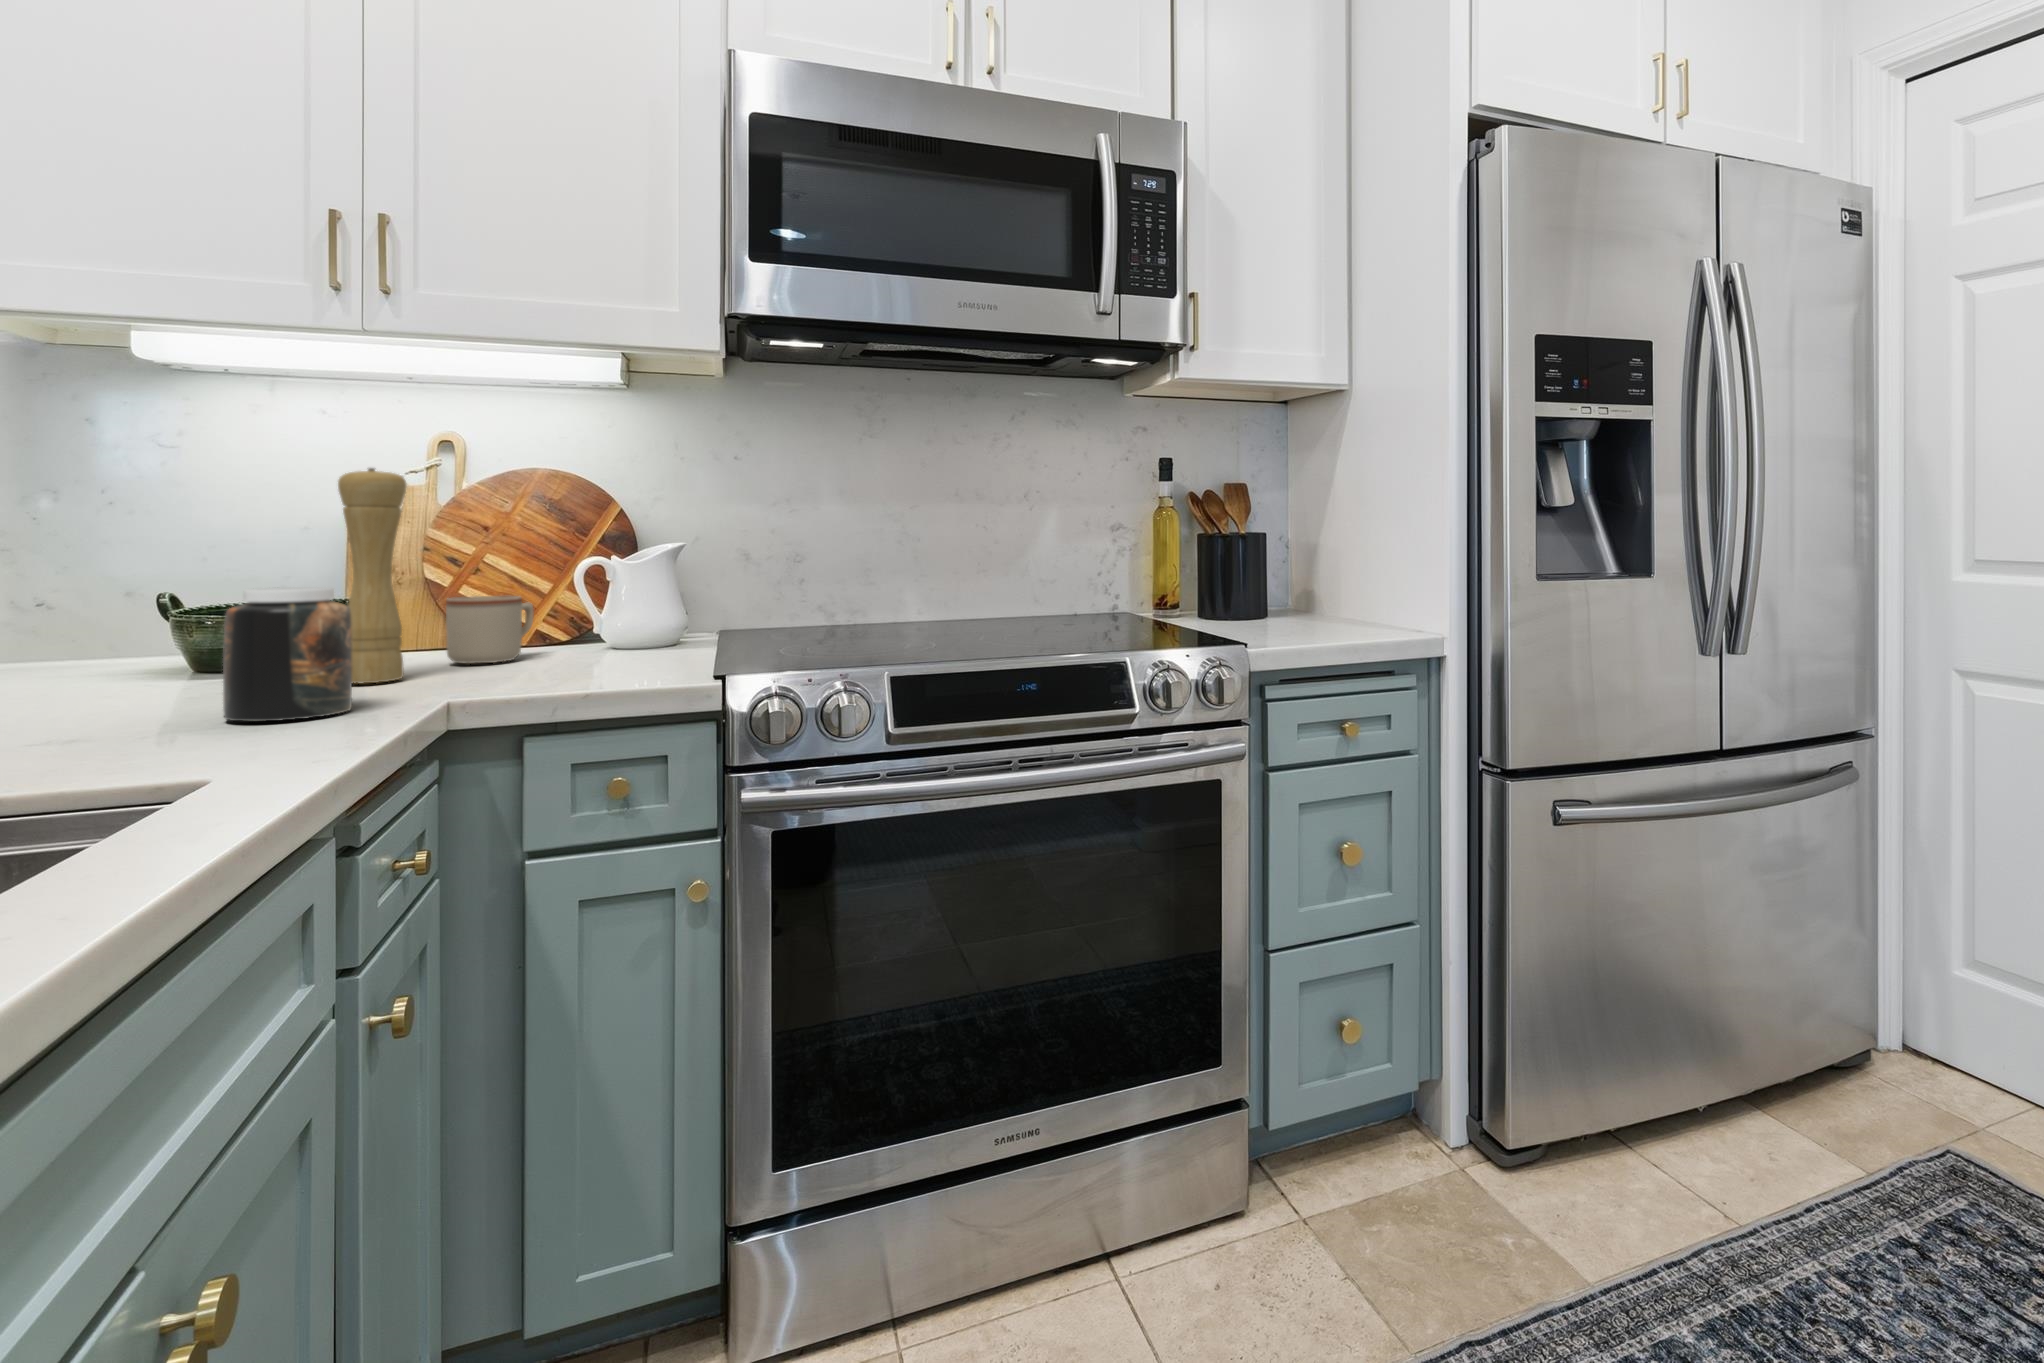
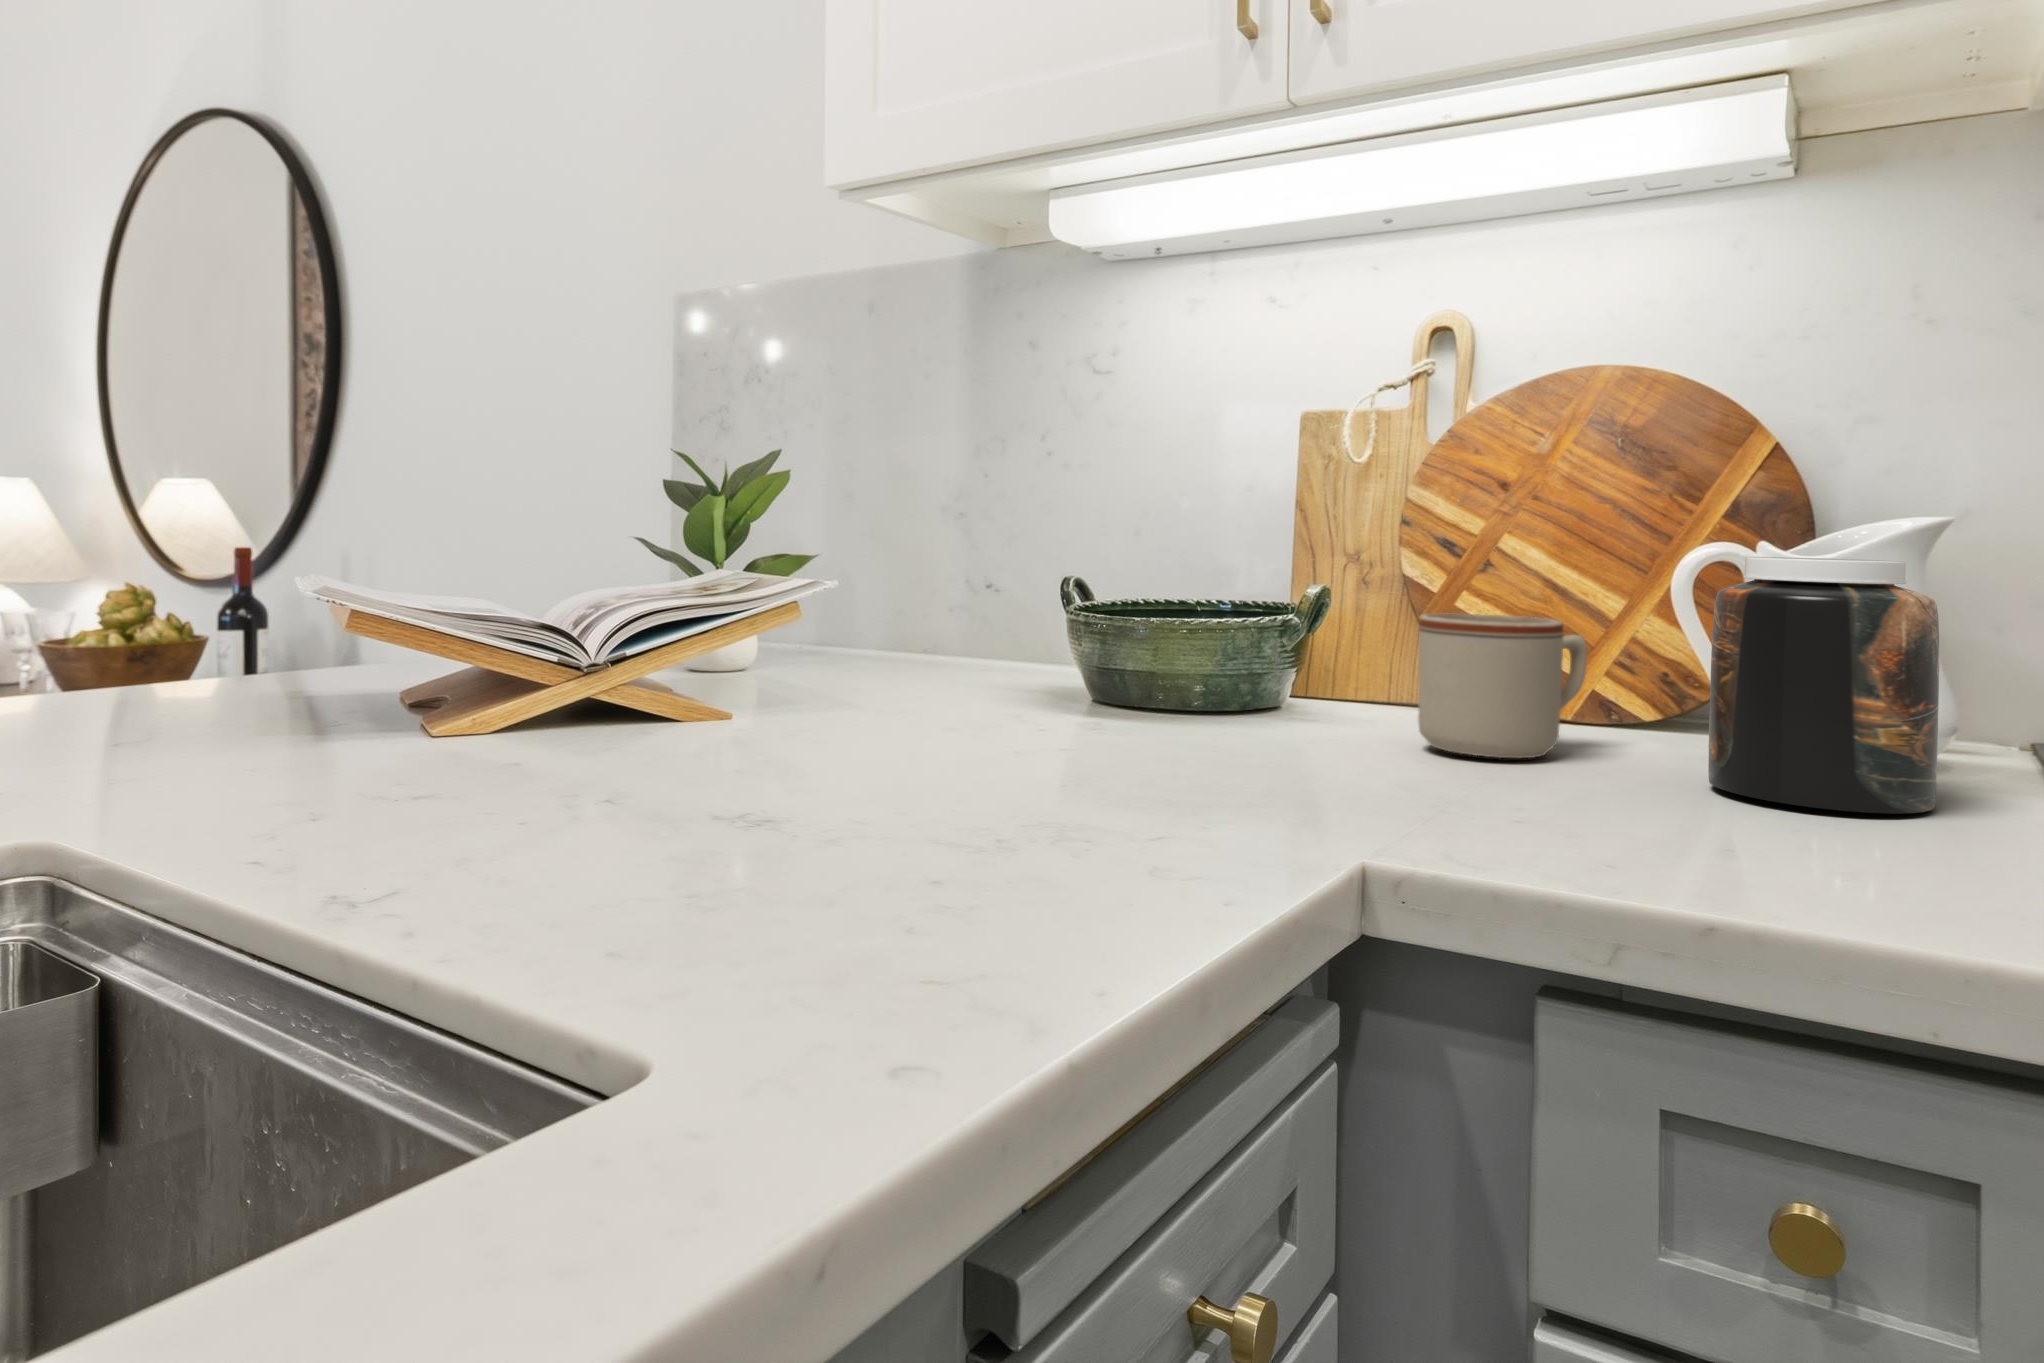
pepper mill: present [338,468,406,684] -> none [1224,345,1342,777]
jar: present [223,587,352,722] -> present [1708,557,1939,814]

